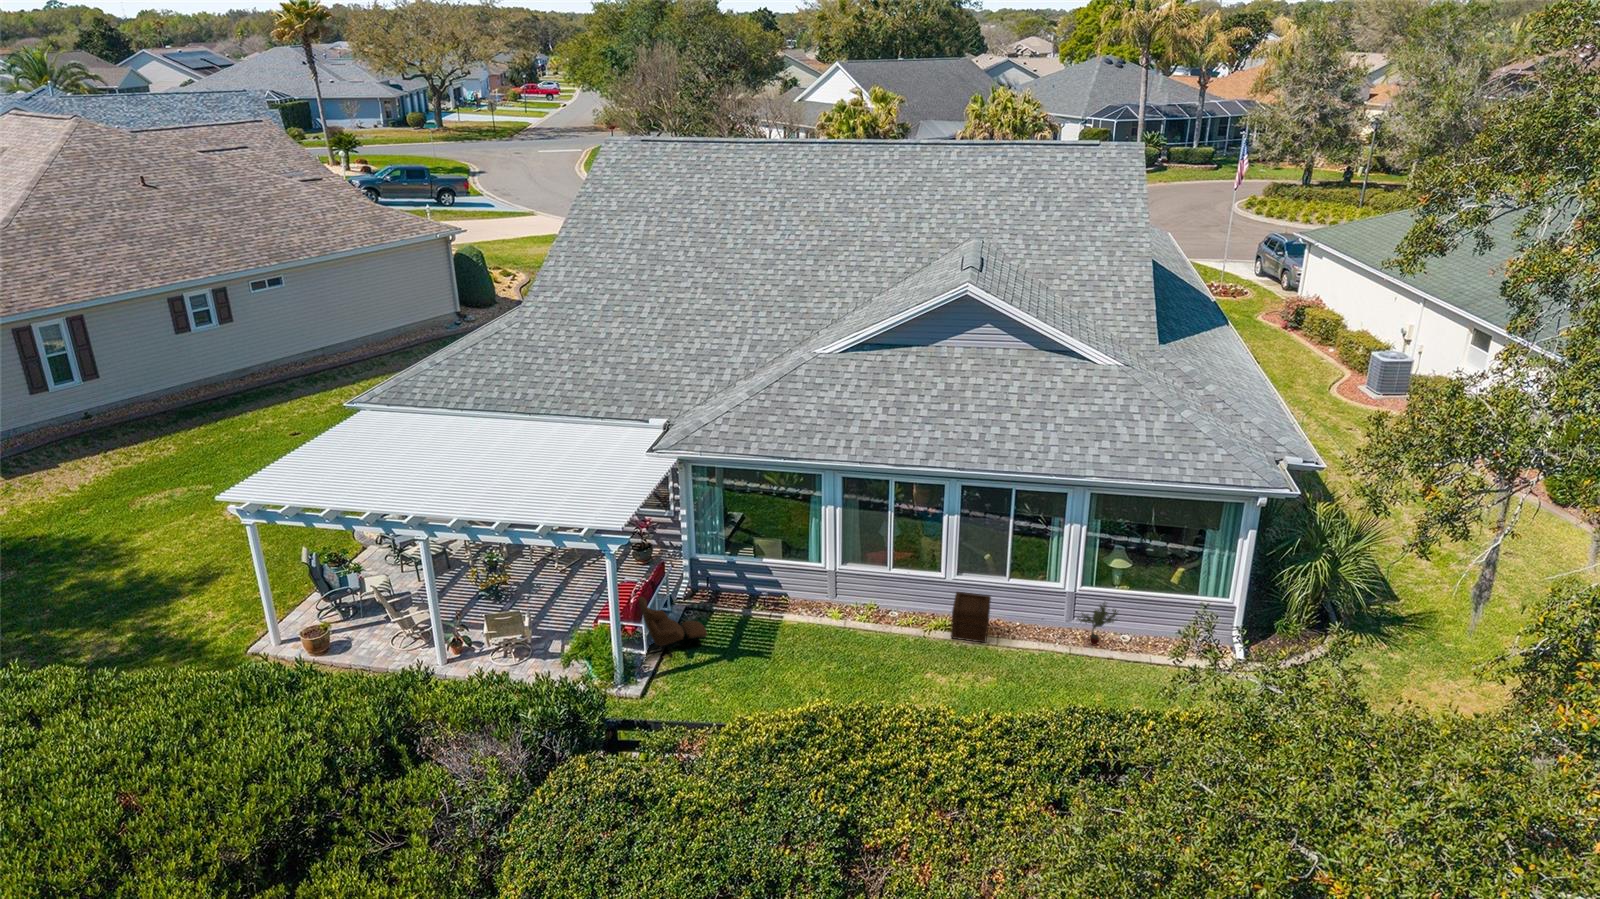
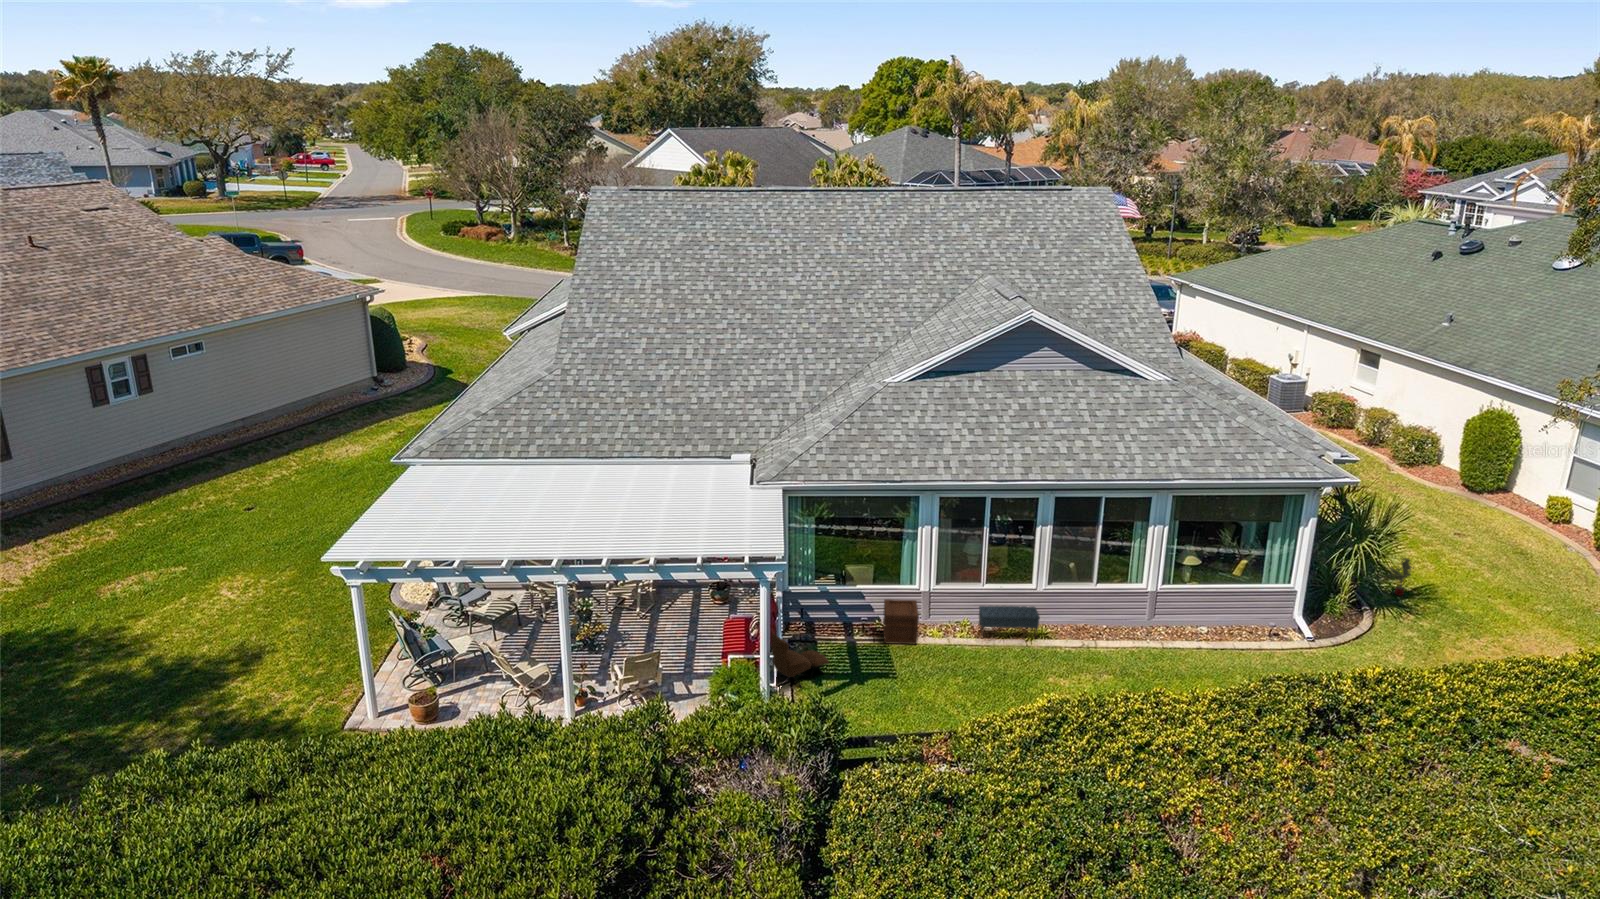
bench: none [881,592,943,632] -> present [978,606,1040,638]
wooden crate: present [951,592,991,643] -> present [883,599,919,644]
potted tree: present [1078,603,1117,645] -> present [1390,557,1414,595]

